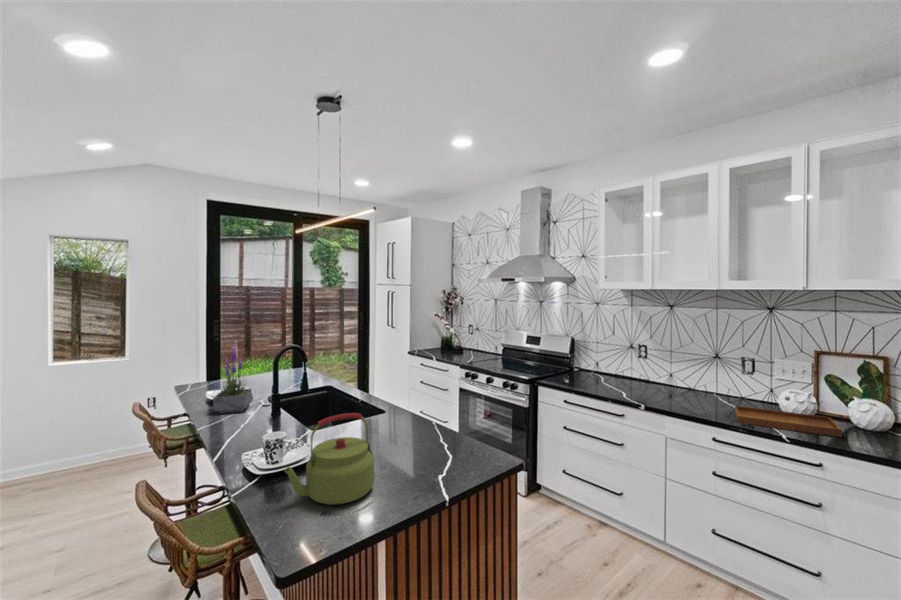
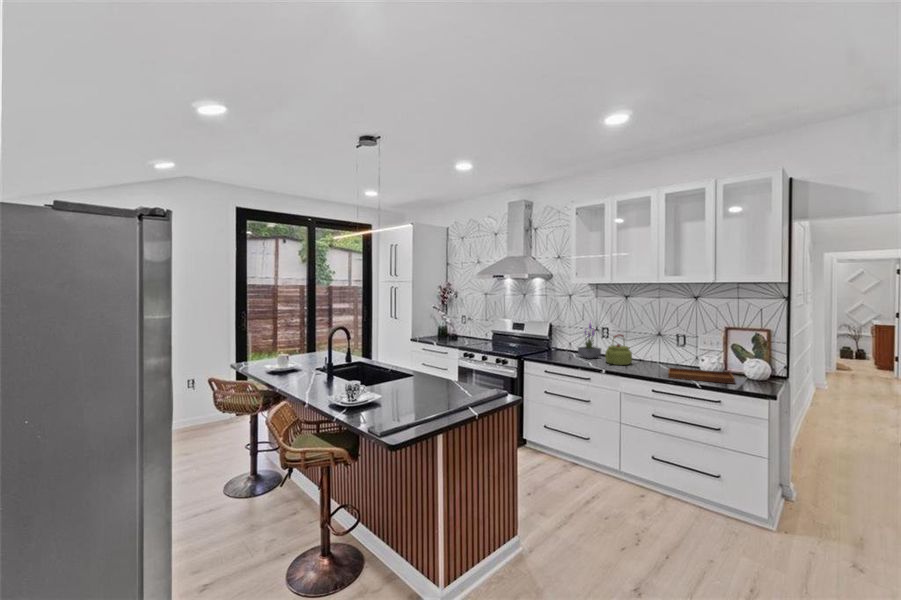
potted plant: present [213,346,252,414] -> present [578,323,601,359]
kettle: present [285,413,375,505] -> present [605,334,632,365]

